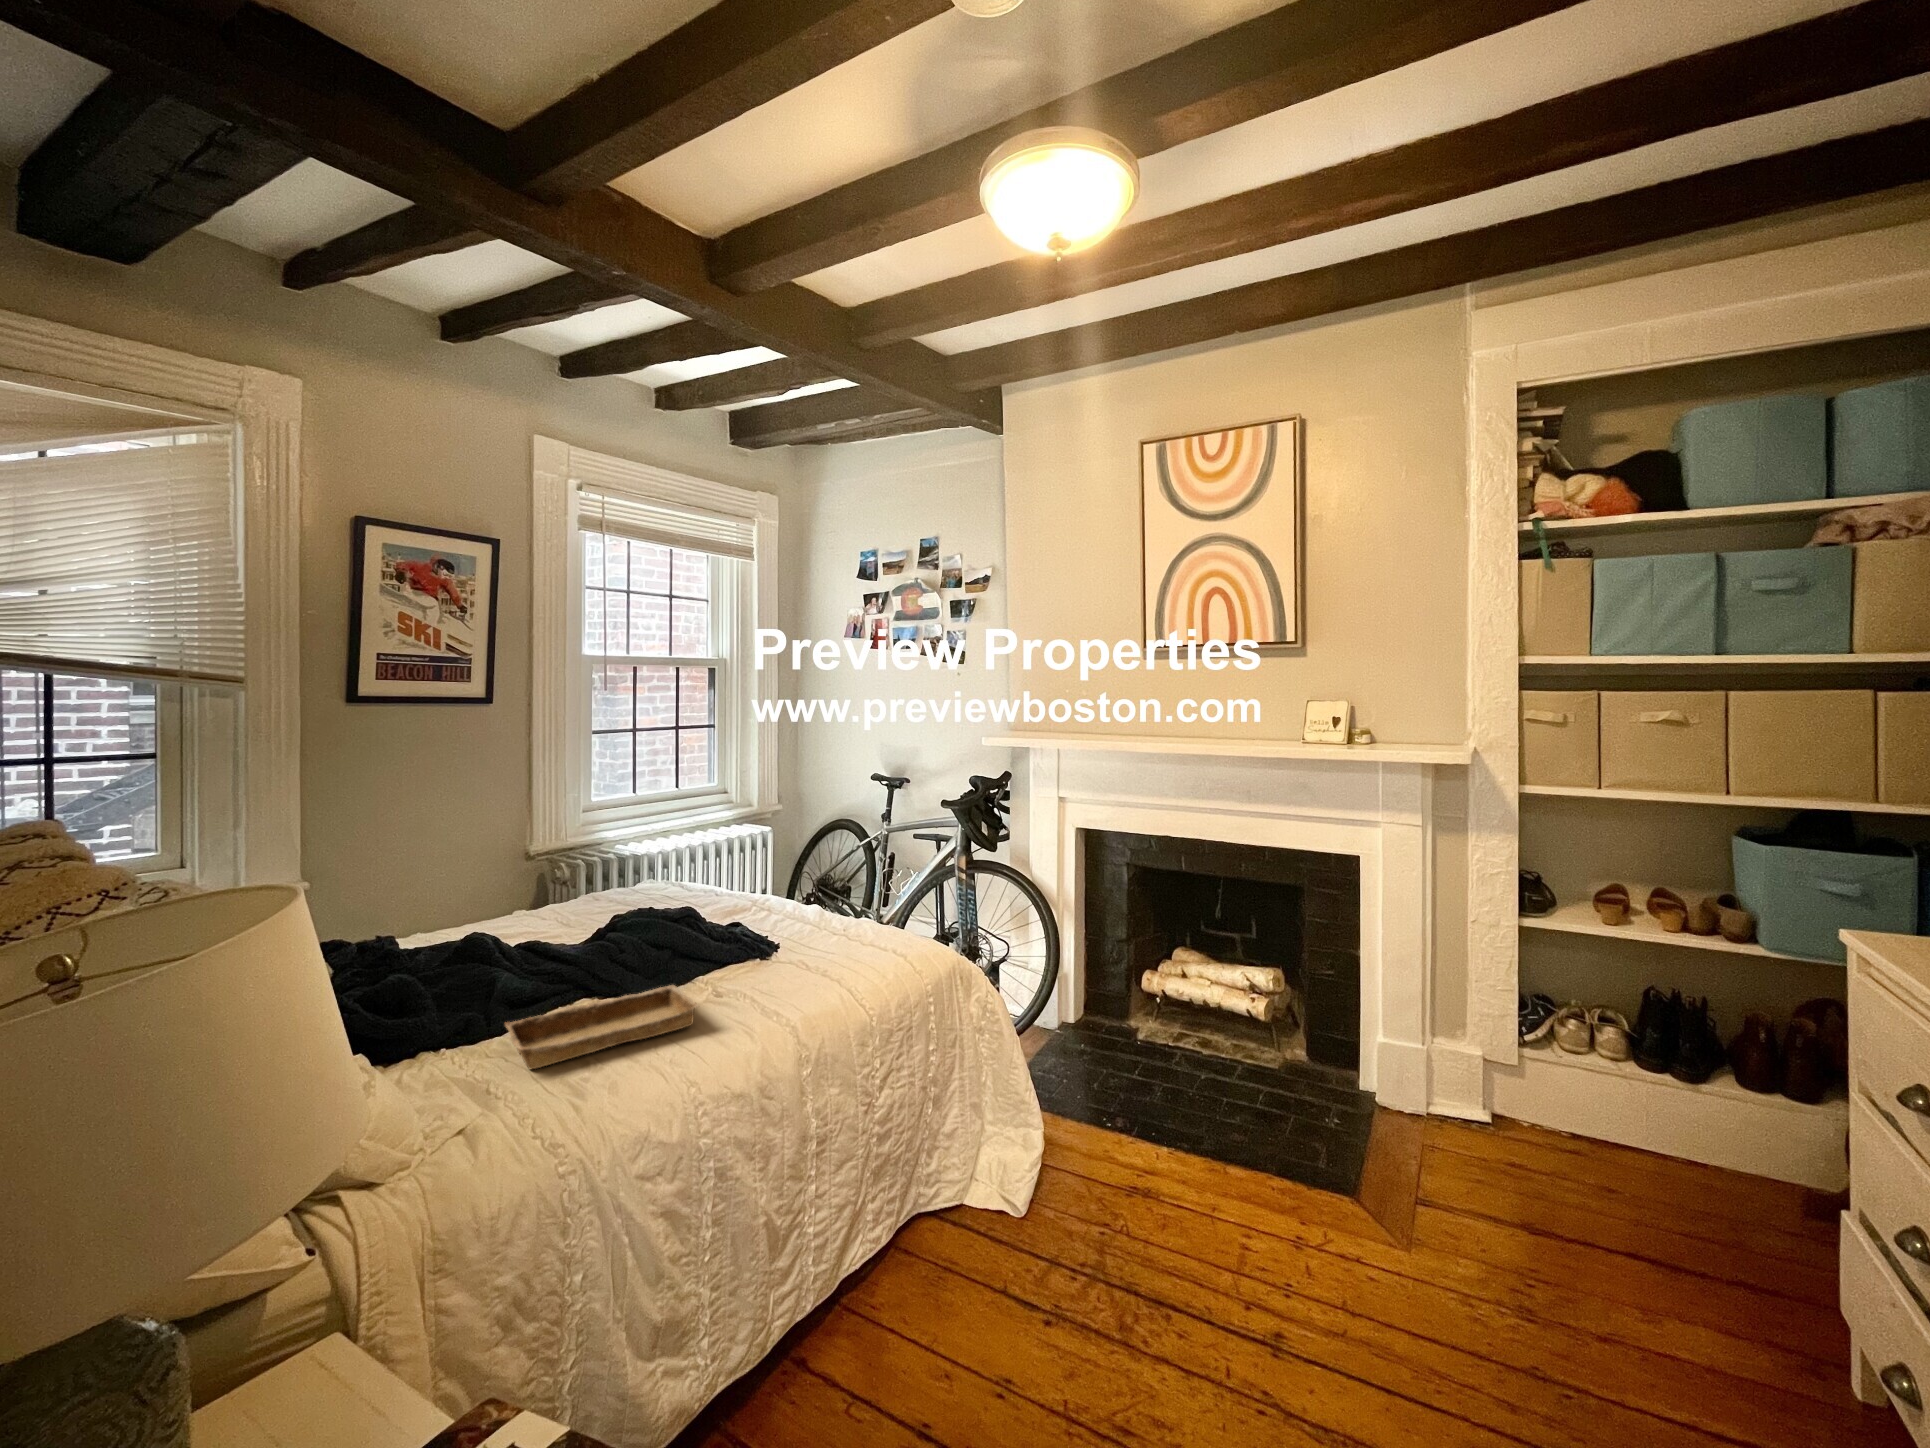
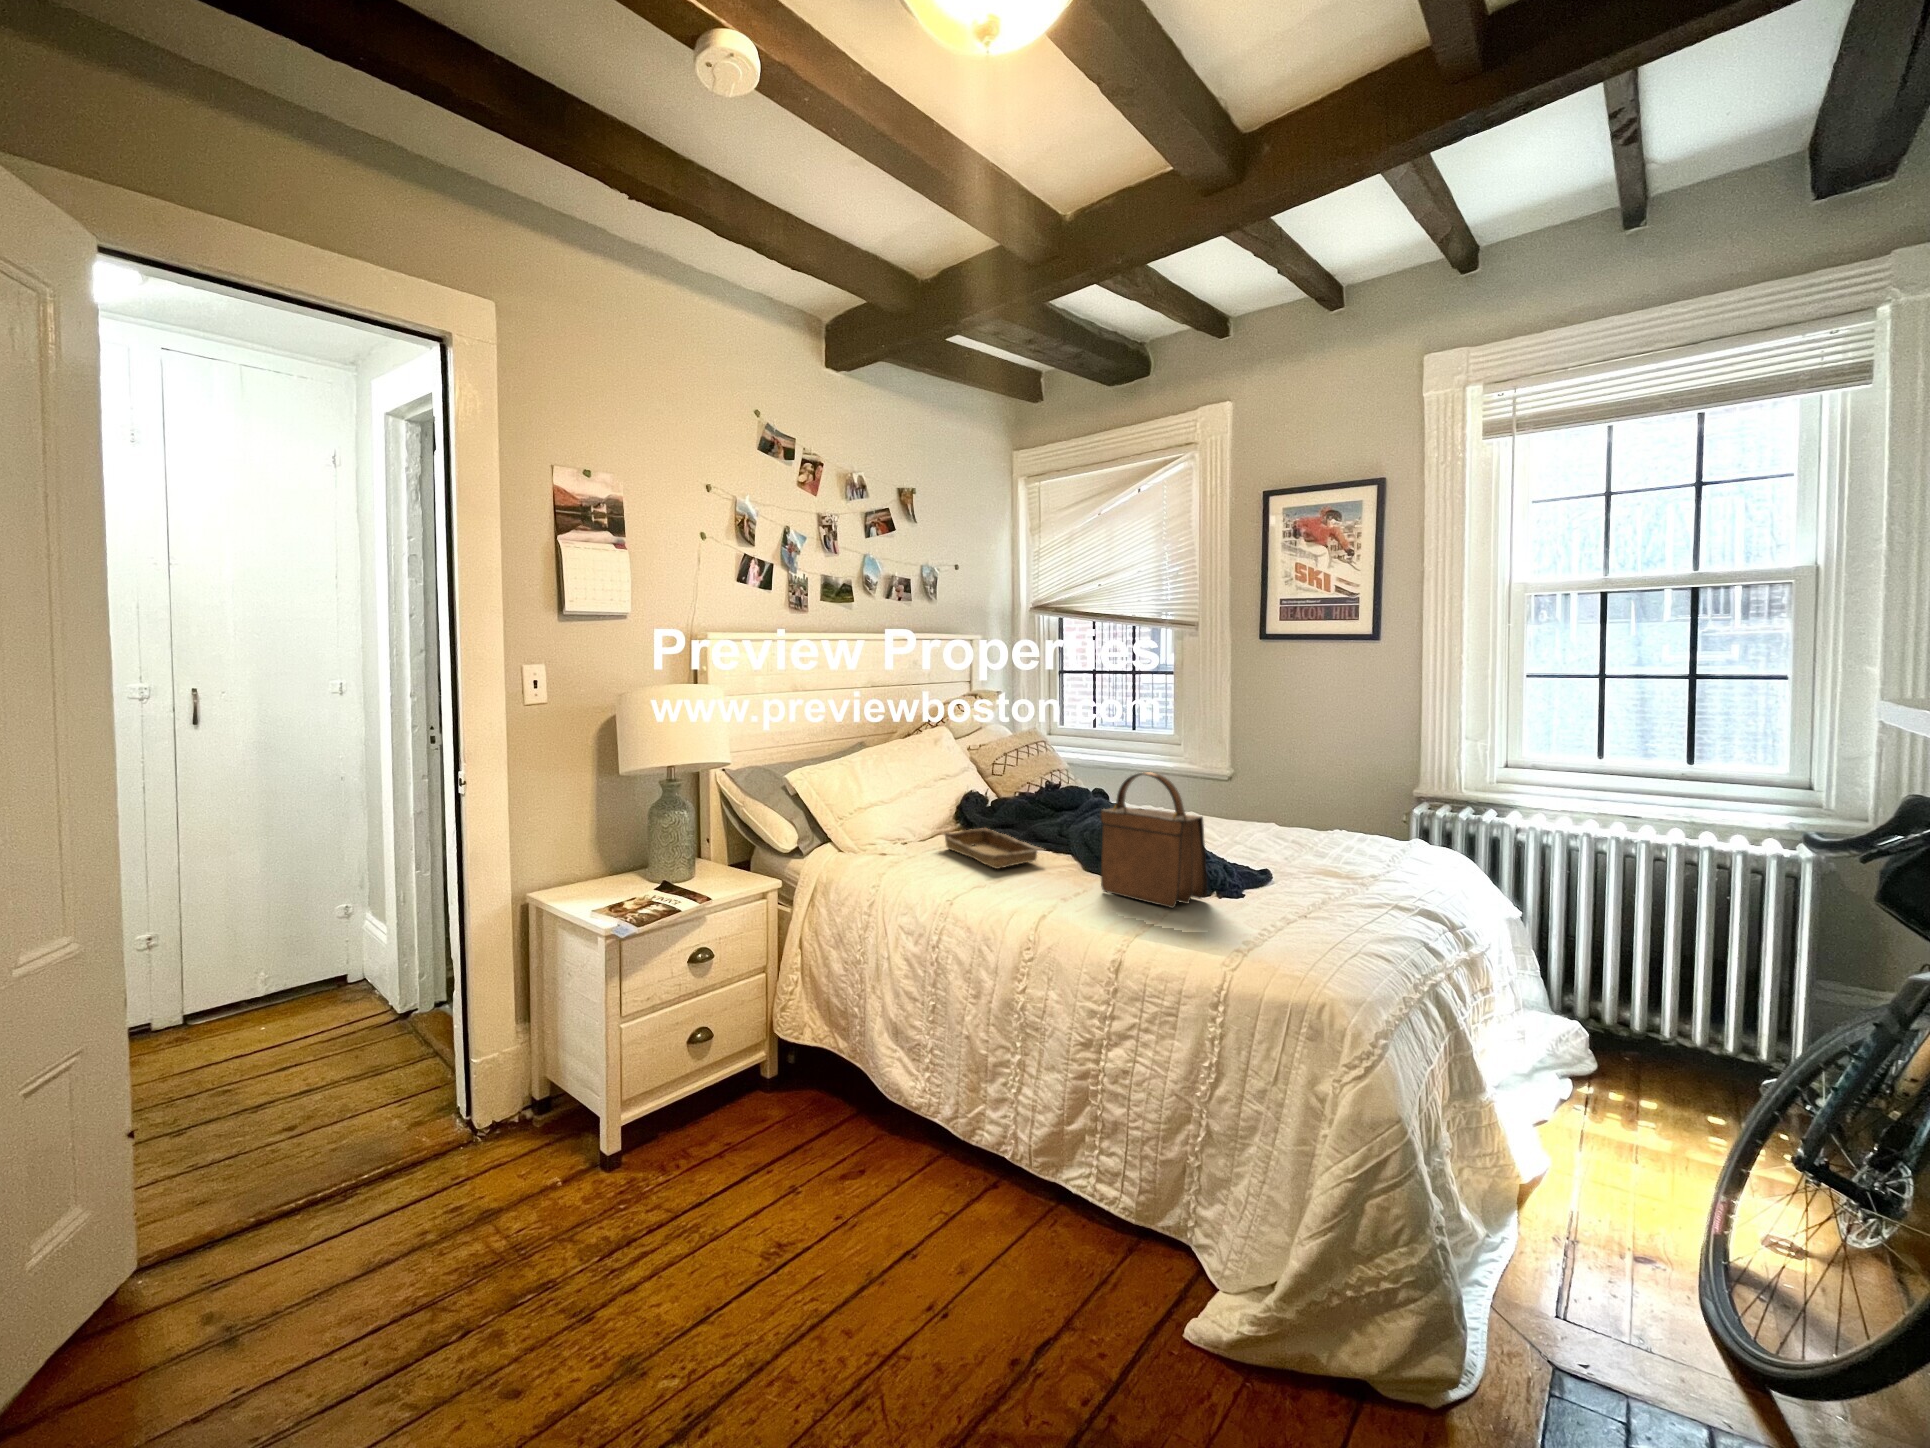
handbag: none [764,844,861,978] -> present [1100,772,1207,908]

